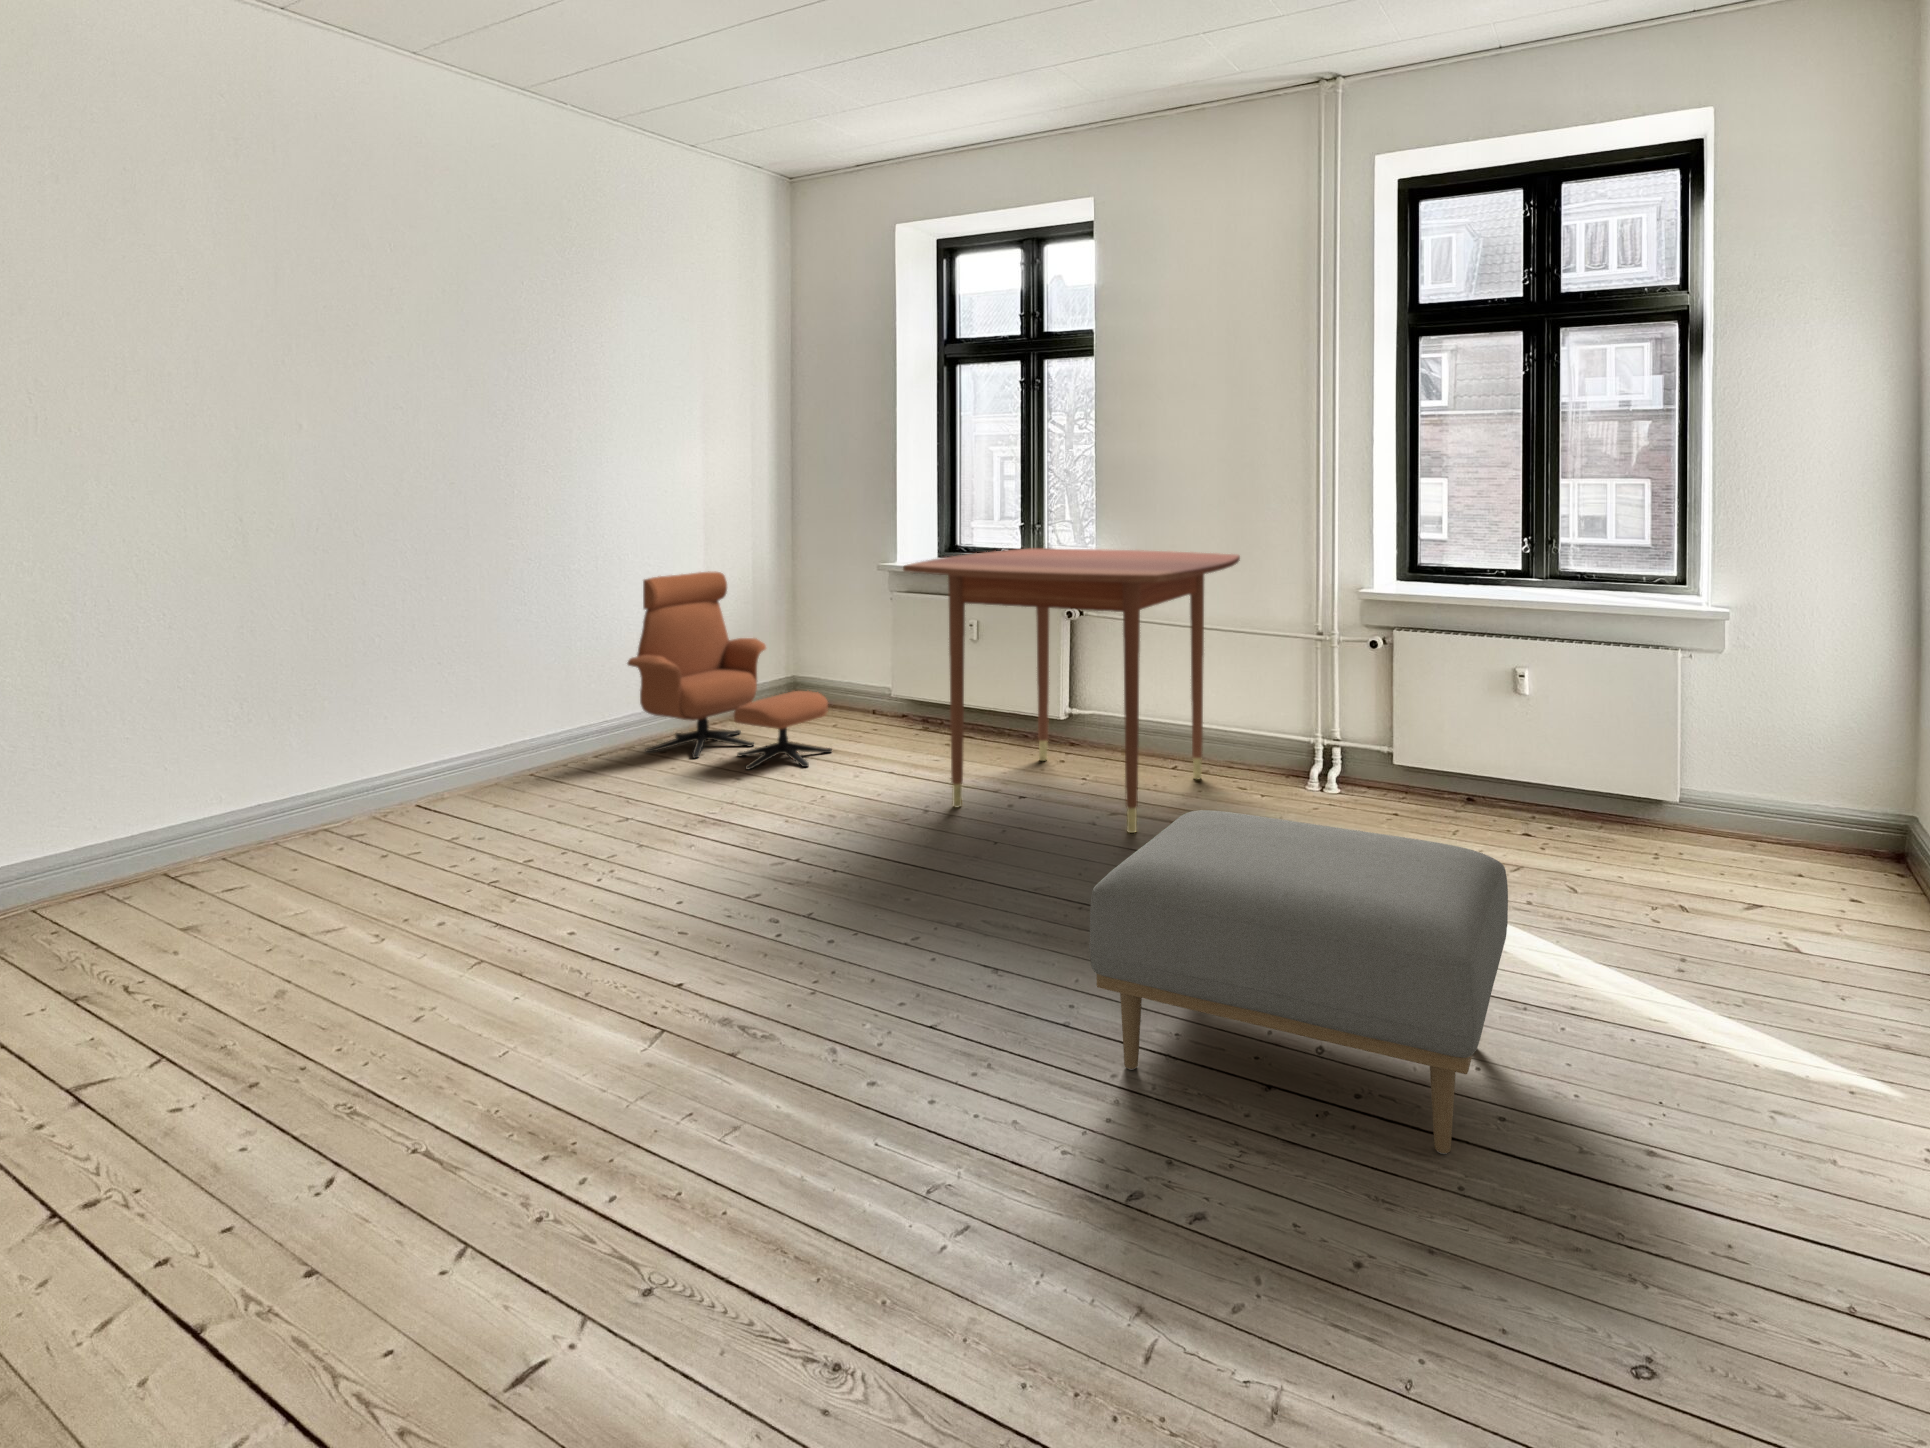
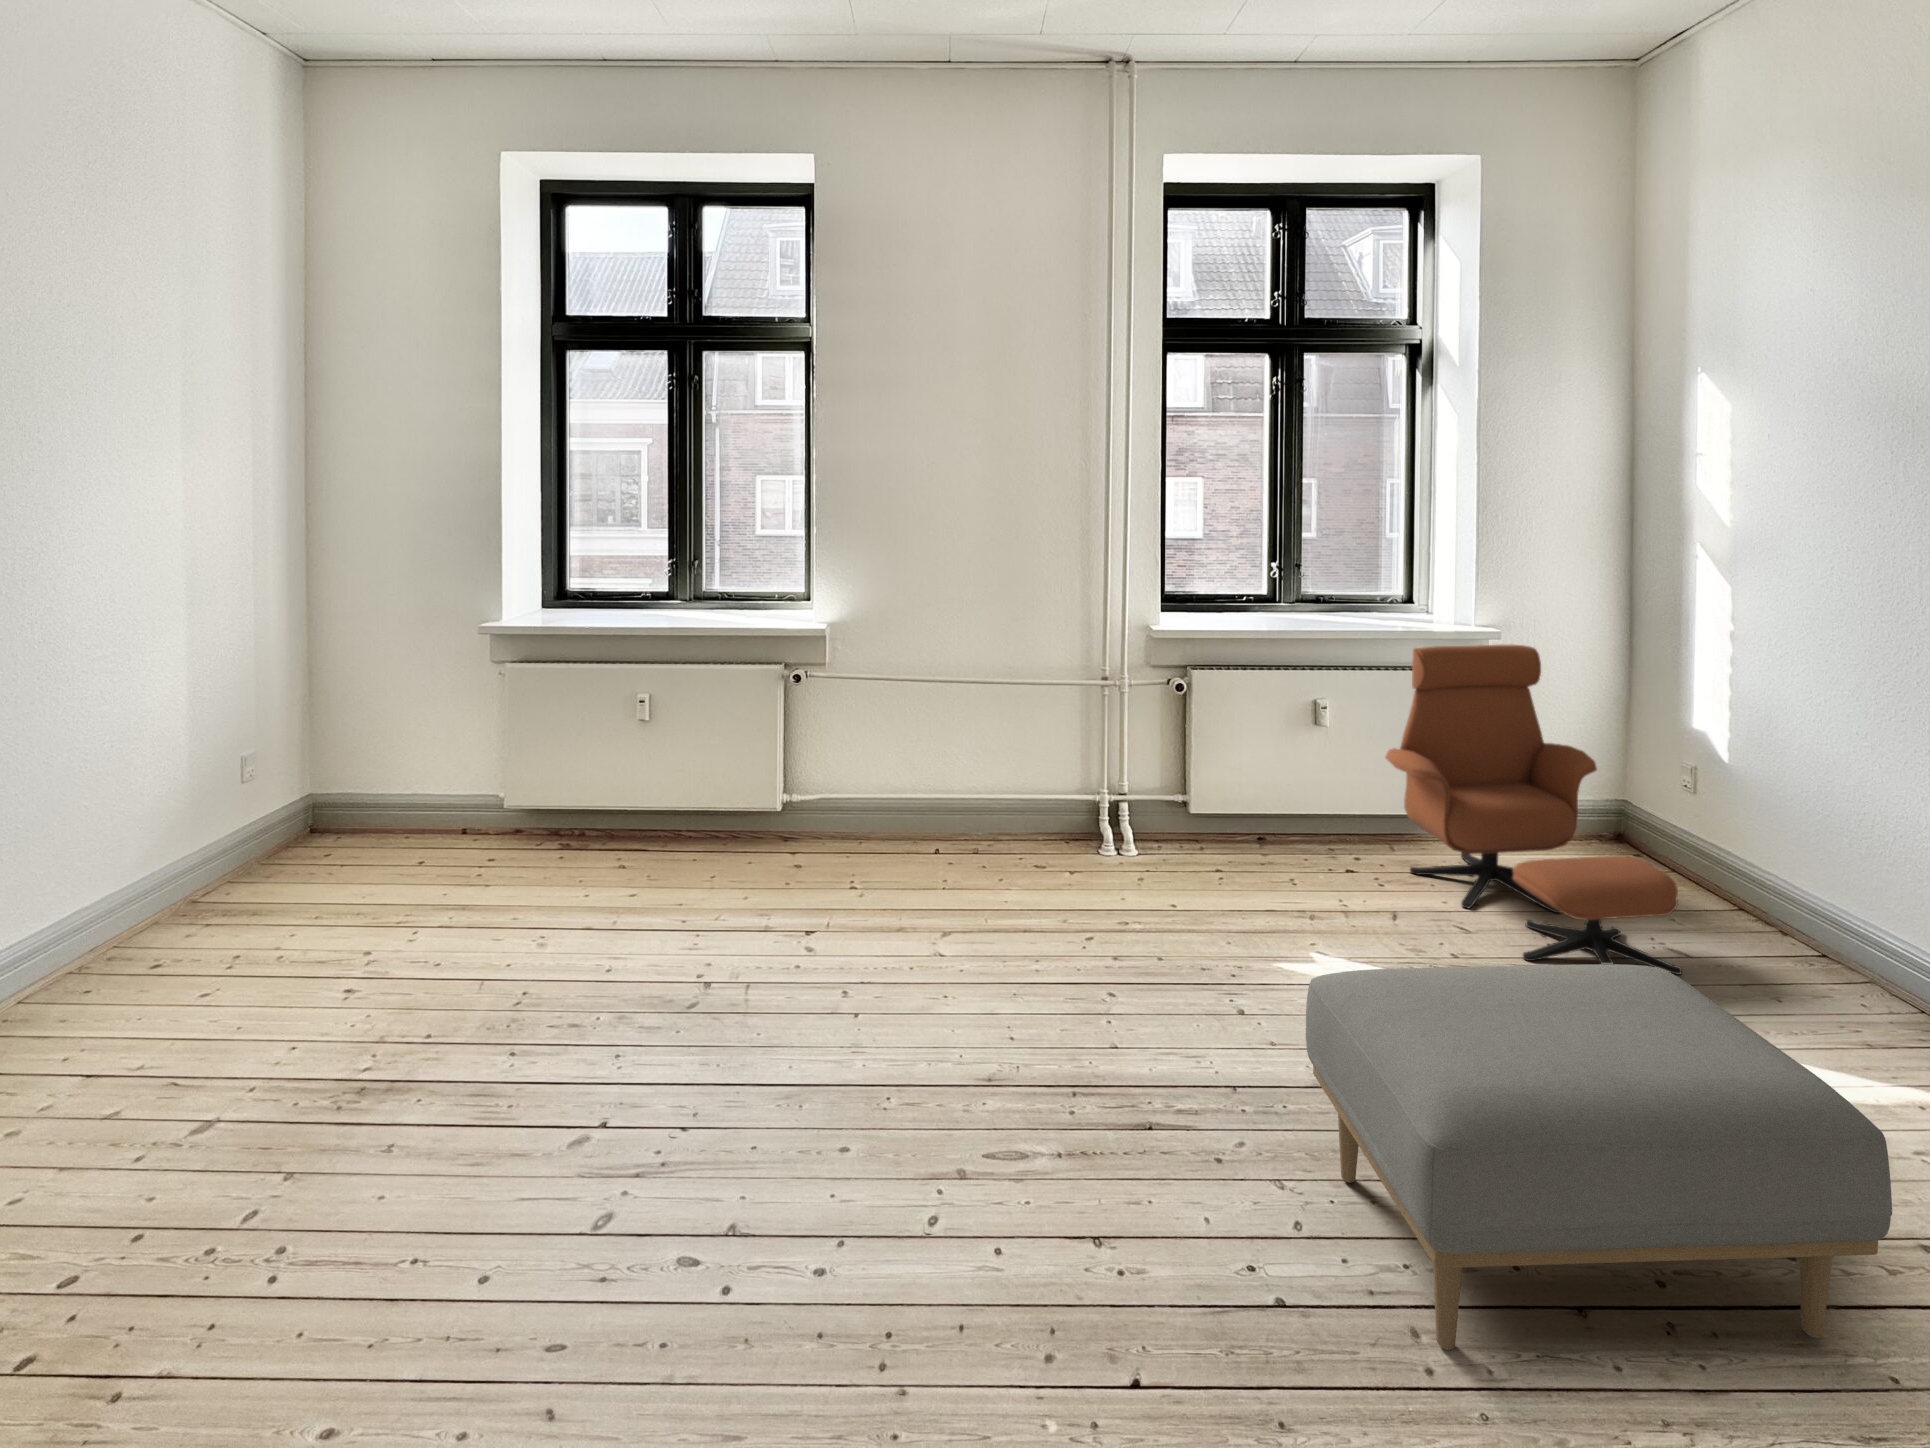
dining table: present [903,548,1240,833] -> none [689,598,1067,972]
lounge chair: present [627,572,832,769] -> present [1385,645,1682,975]

